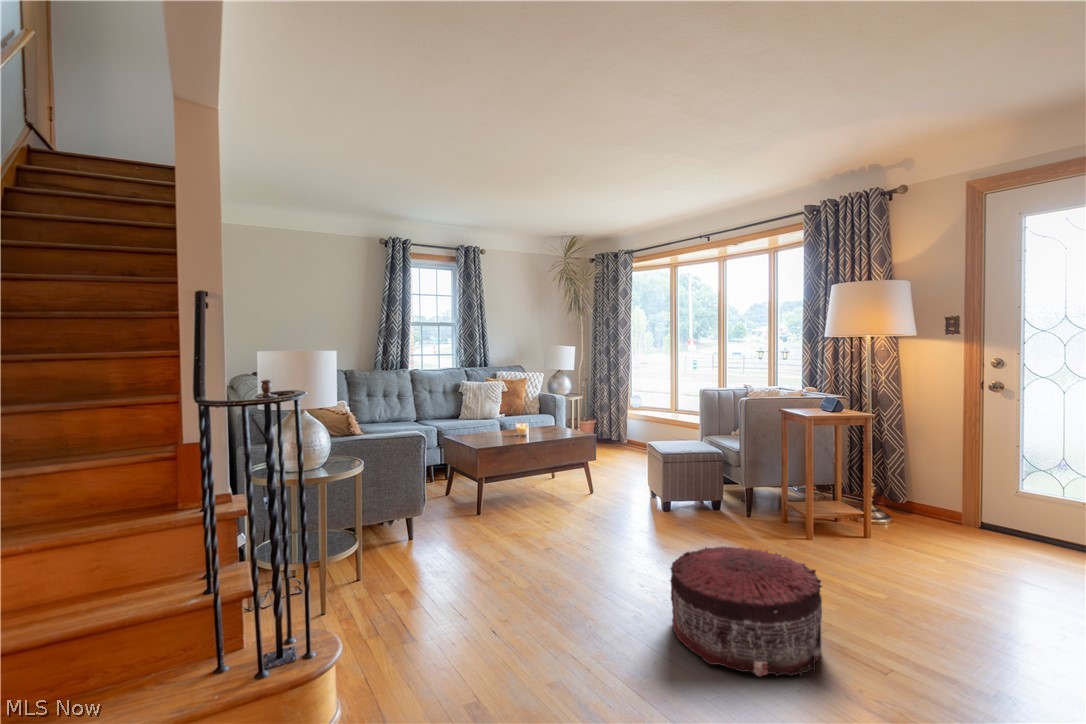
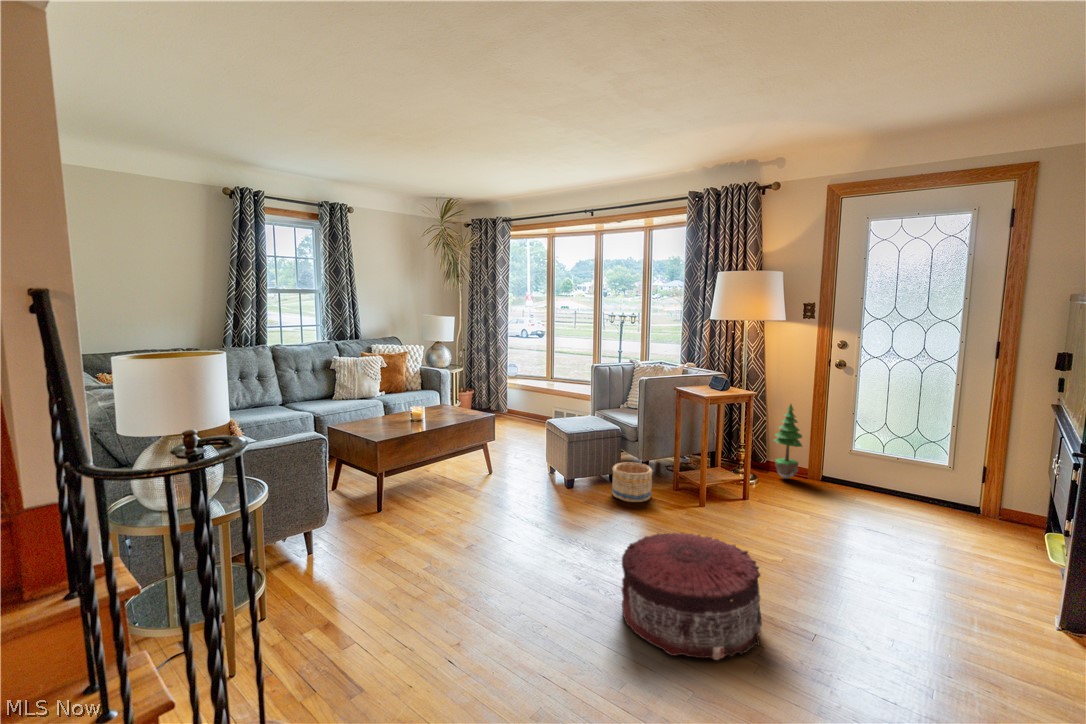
potted tree: none [910,432,950,522] -> present [774,404,802,479]
basket: none [709,487,753,529] -> present [612,462,653,502]

